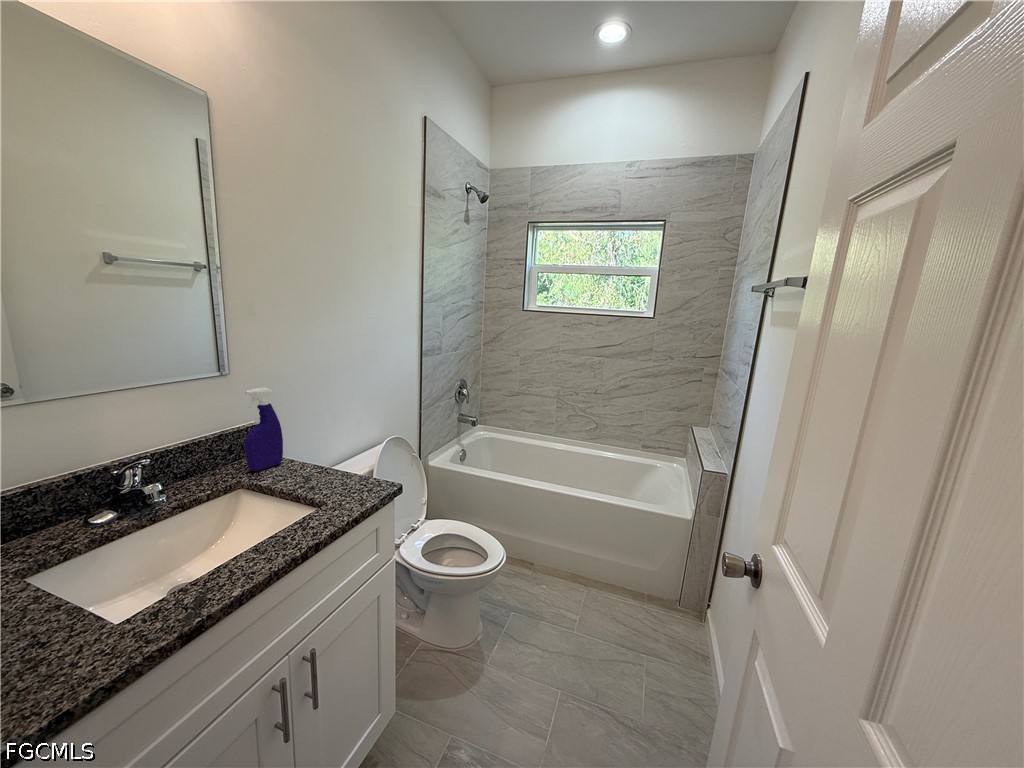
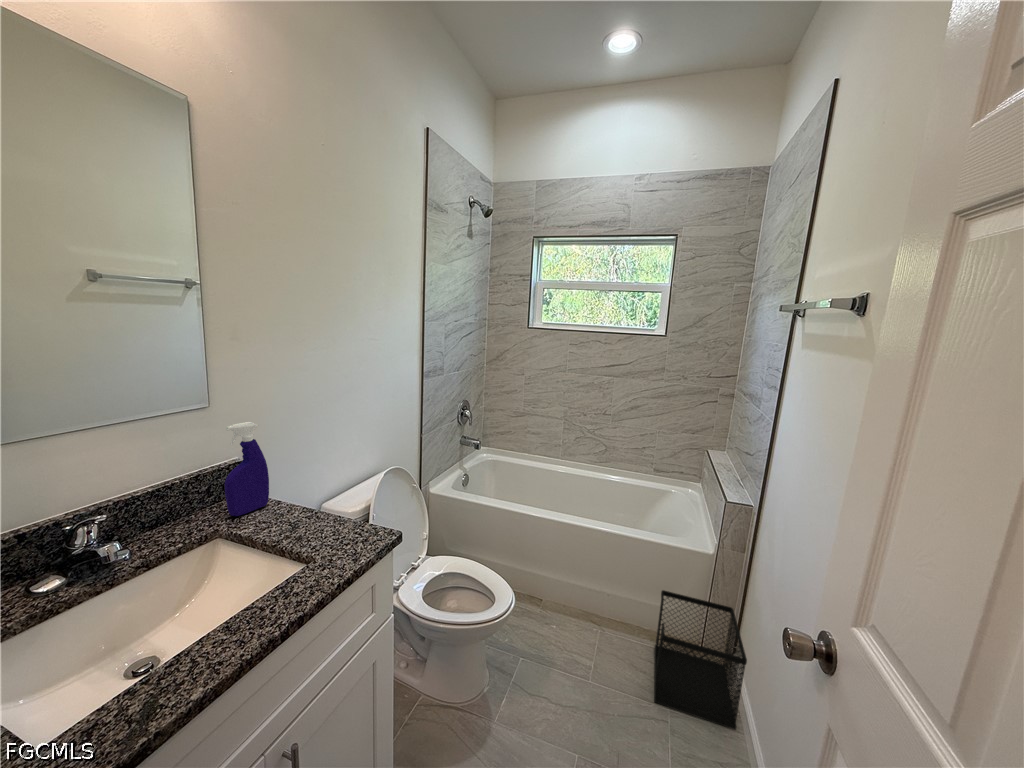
wastebasket: none [633,553,716,674] -> present [654,590,747,730]

